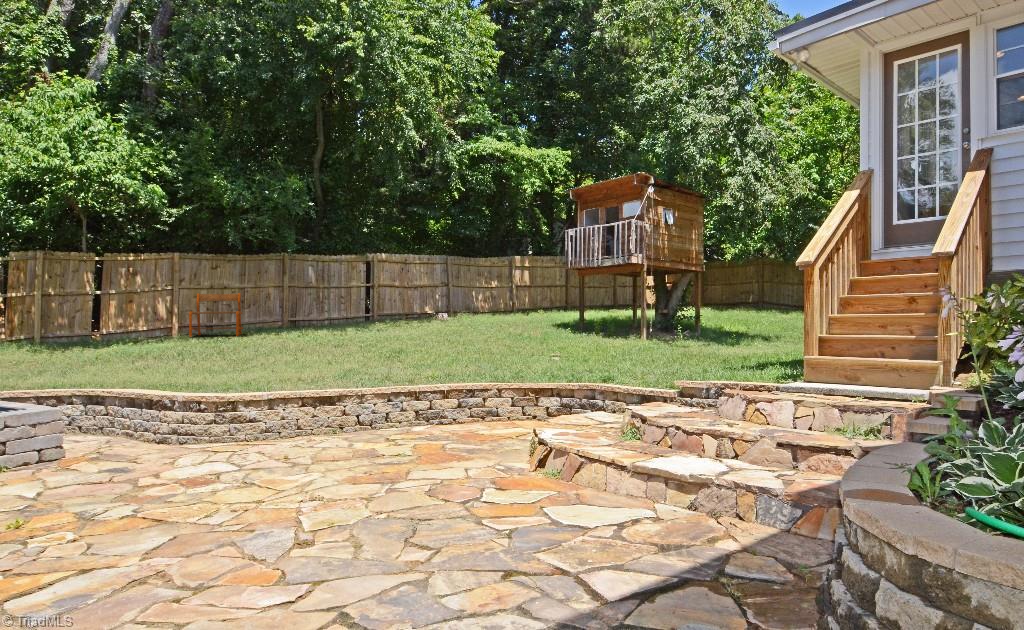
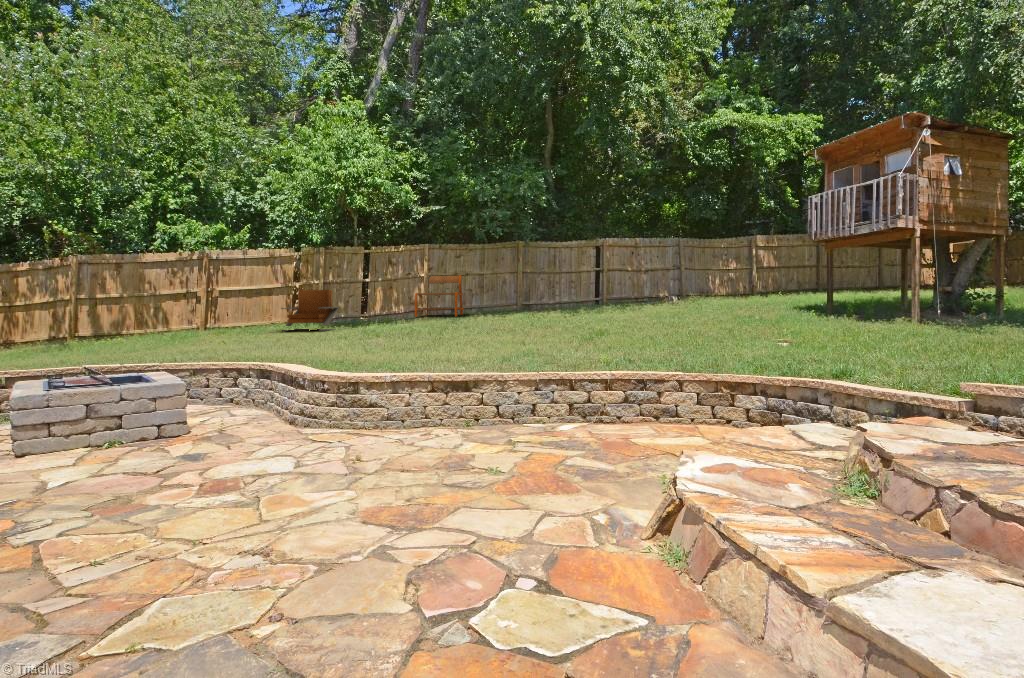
lounge chair: none [33,308,102,356] -> present [281,290,339,331]

